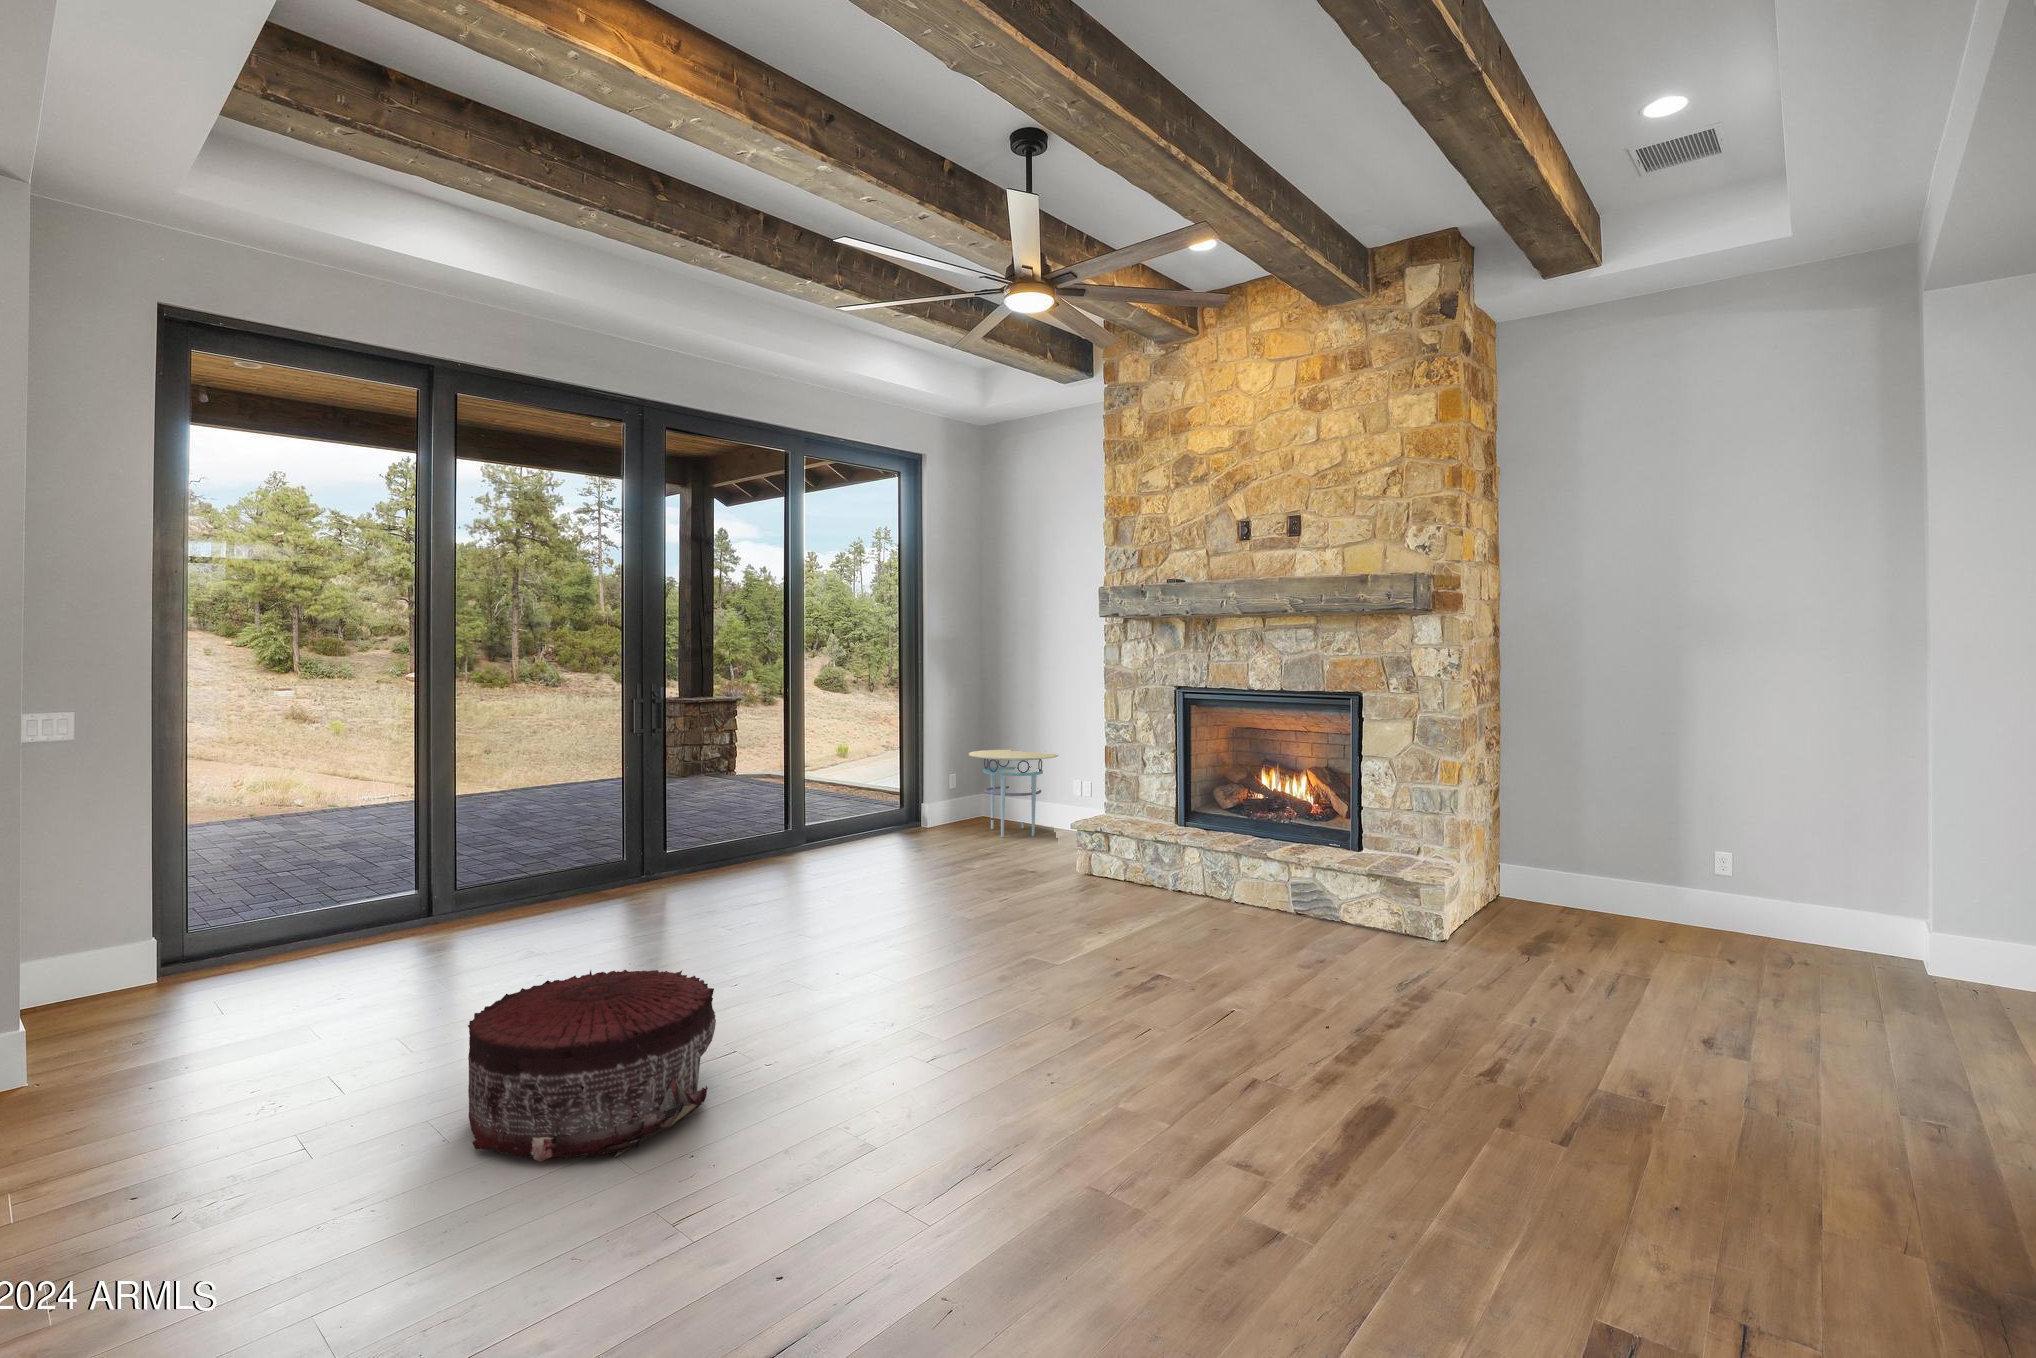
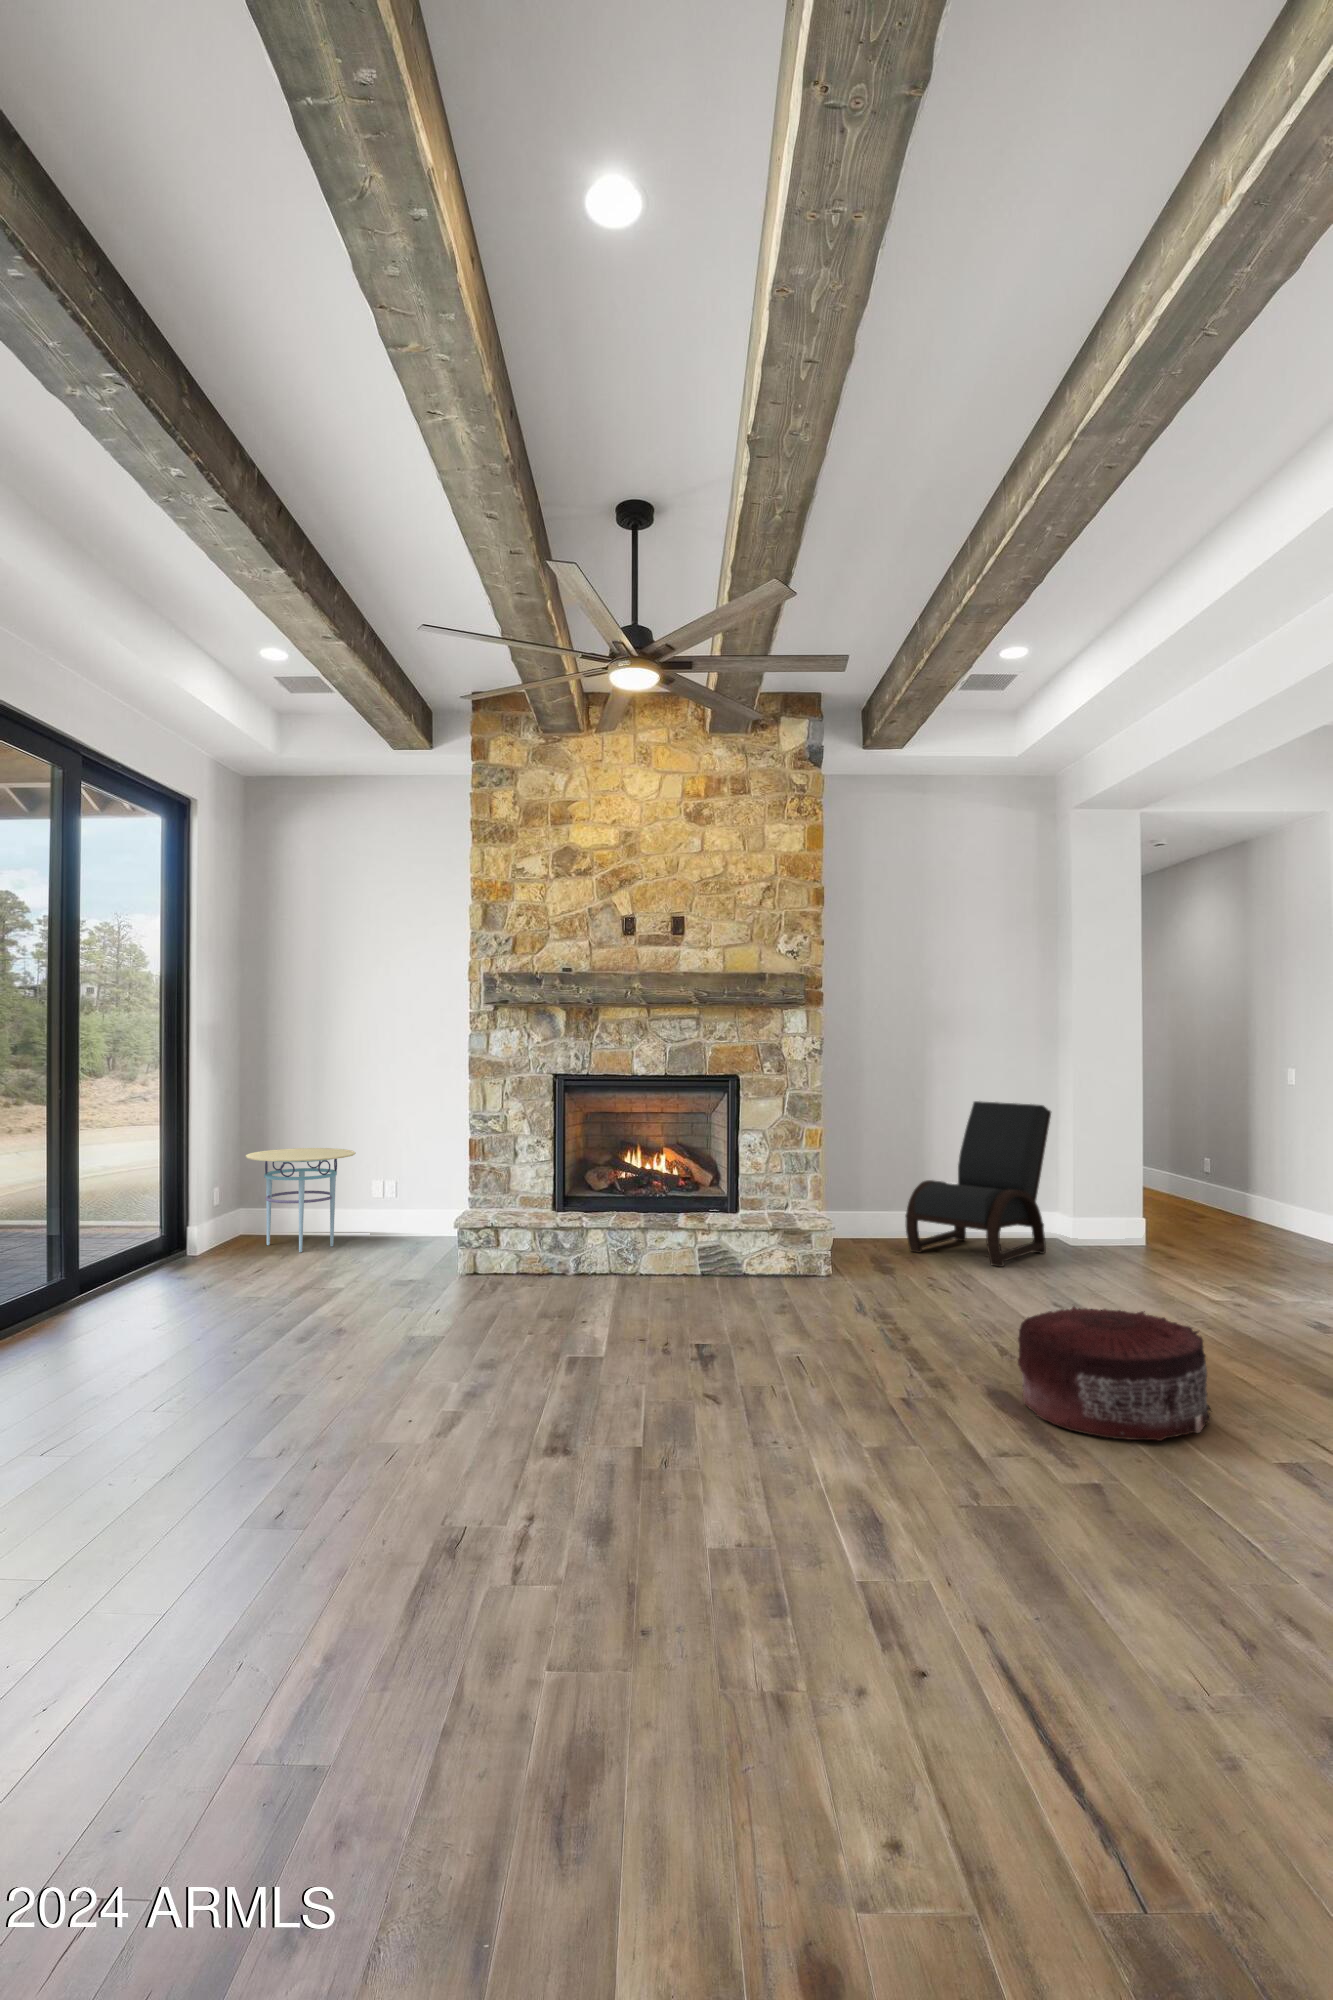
lounge chair: none [1611,744,1894,974] -> present [905,1101,1051,1267]
pouf: present [468,970,716,1162] -> present [1018,1307,1211,1441]

